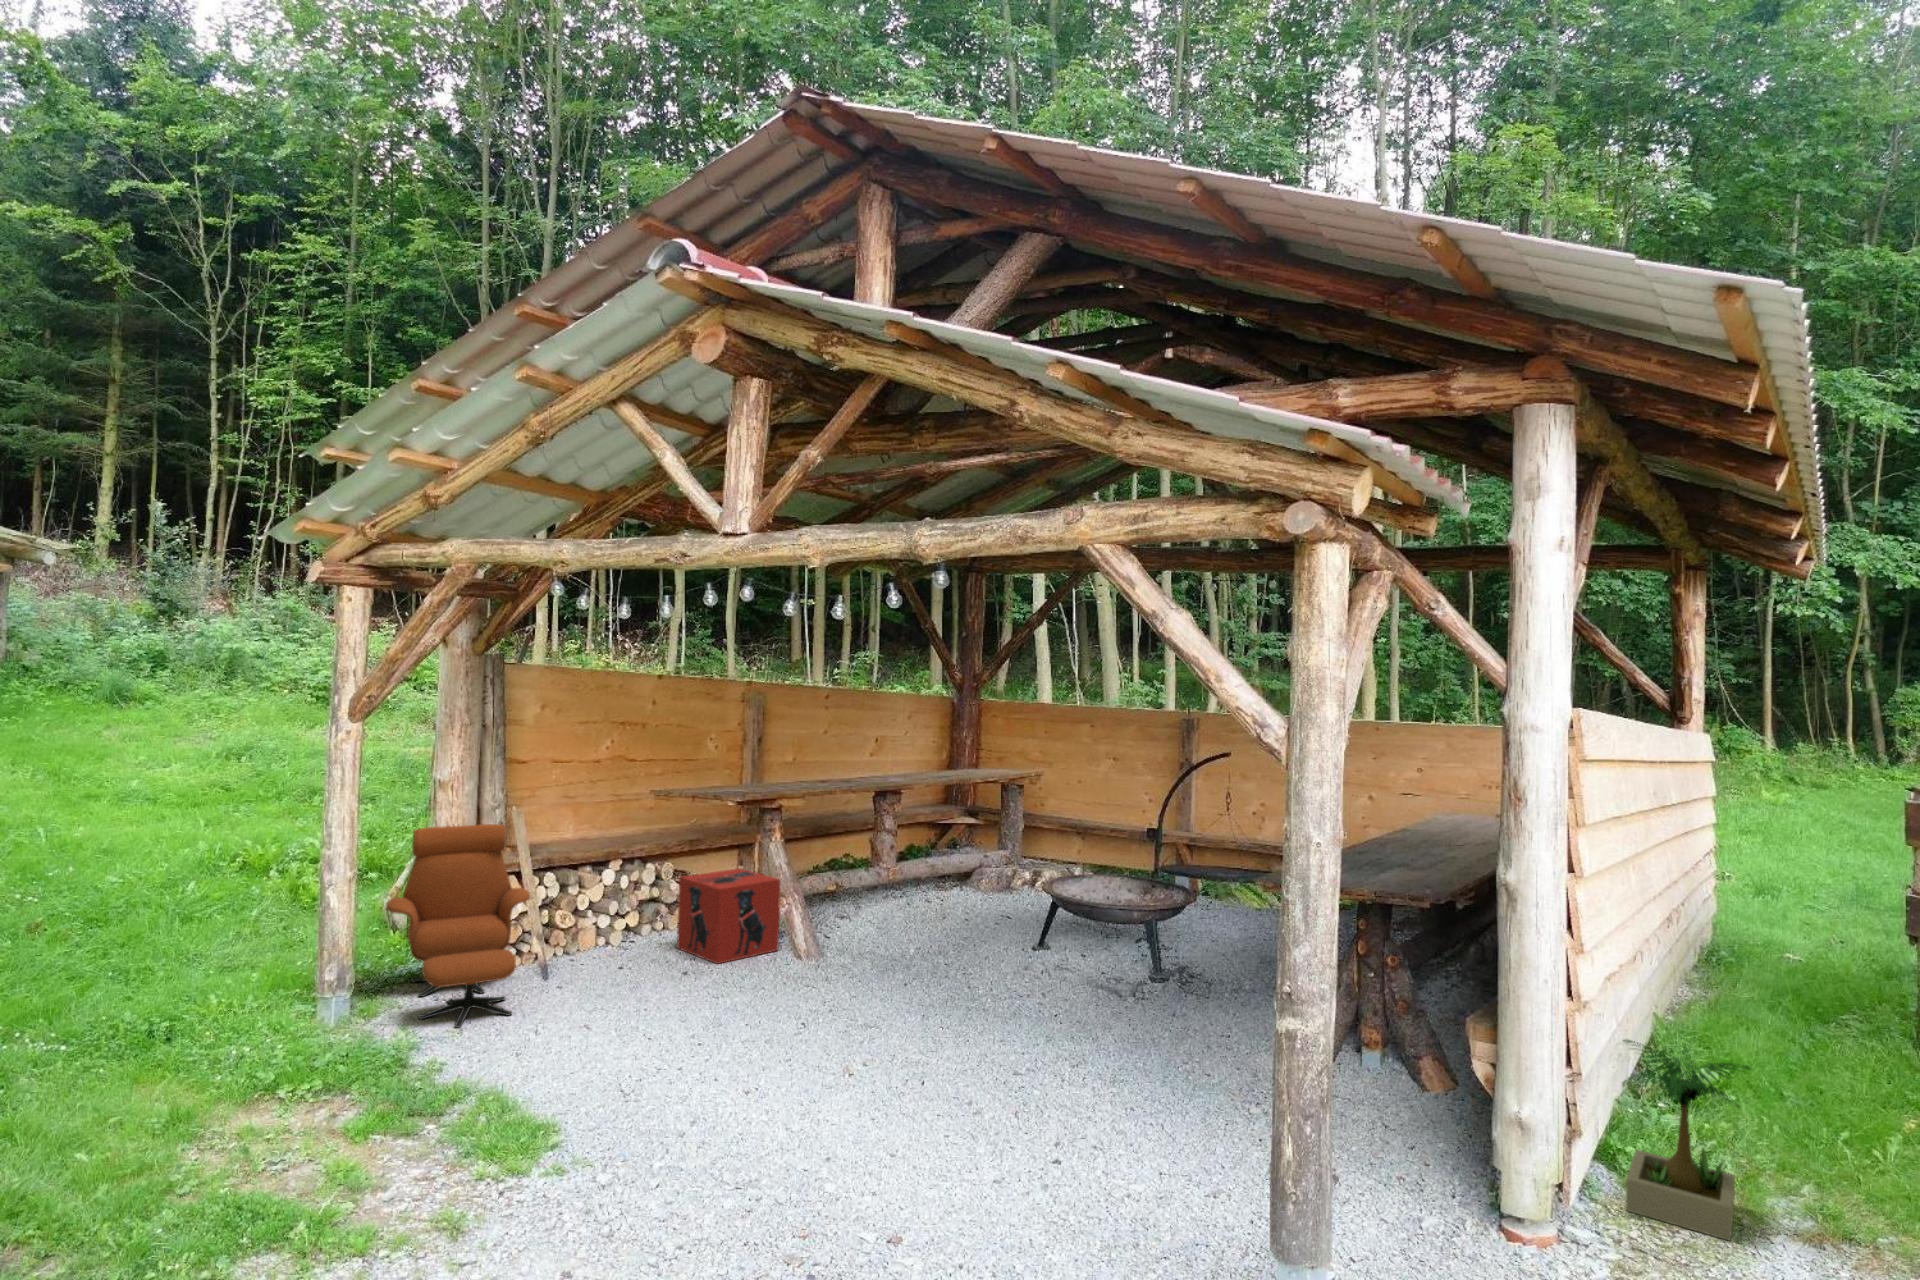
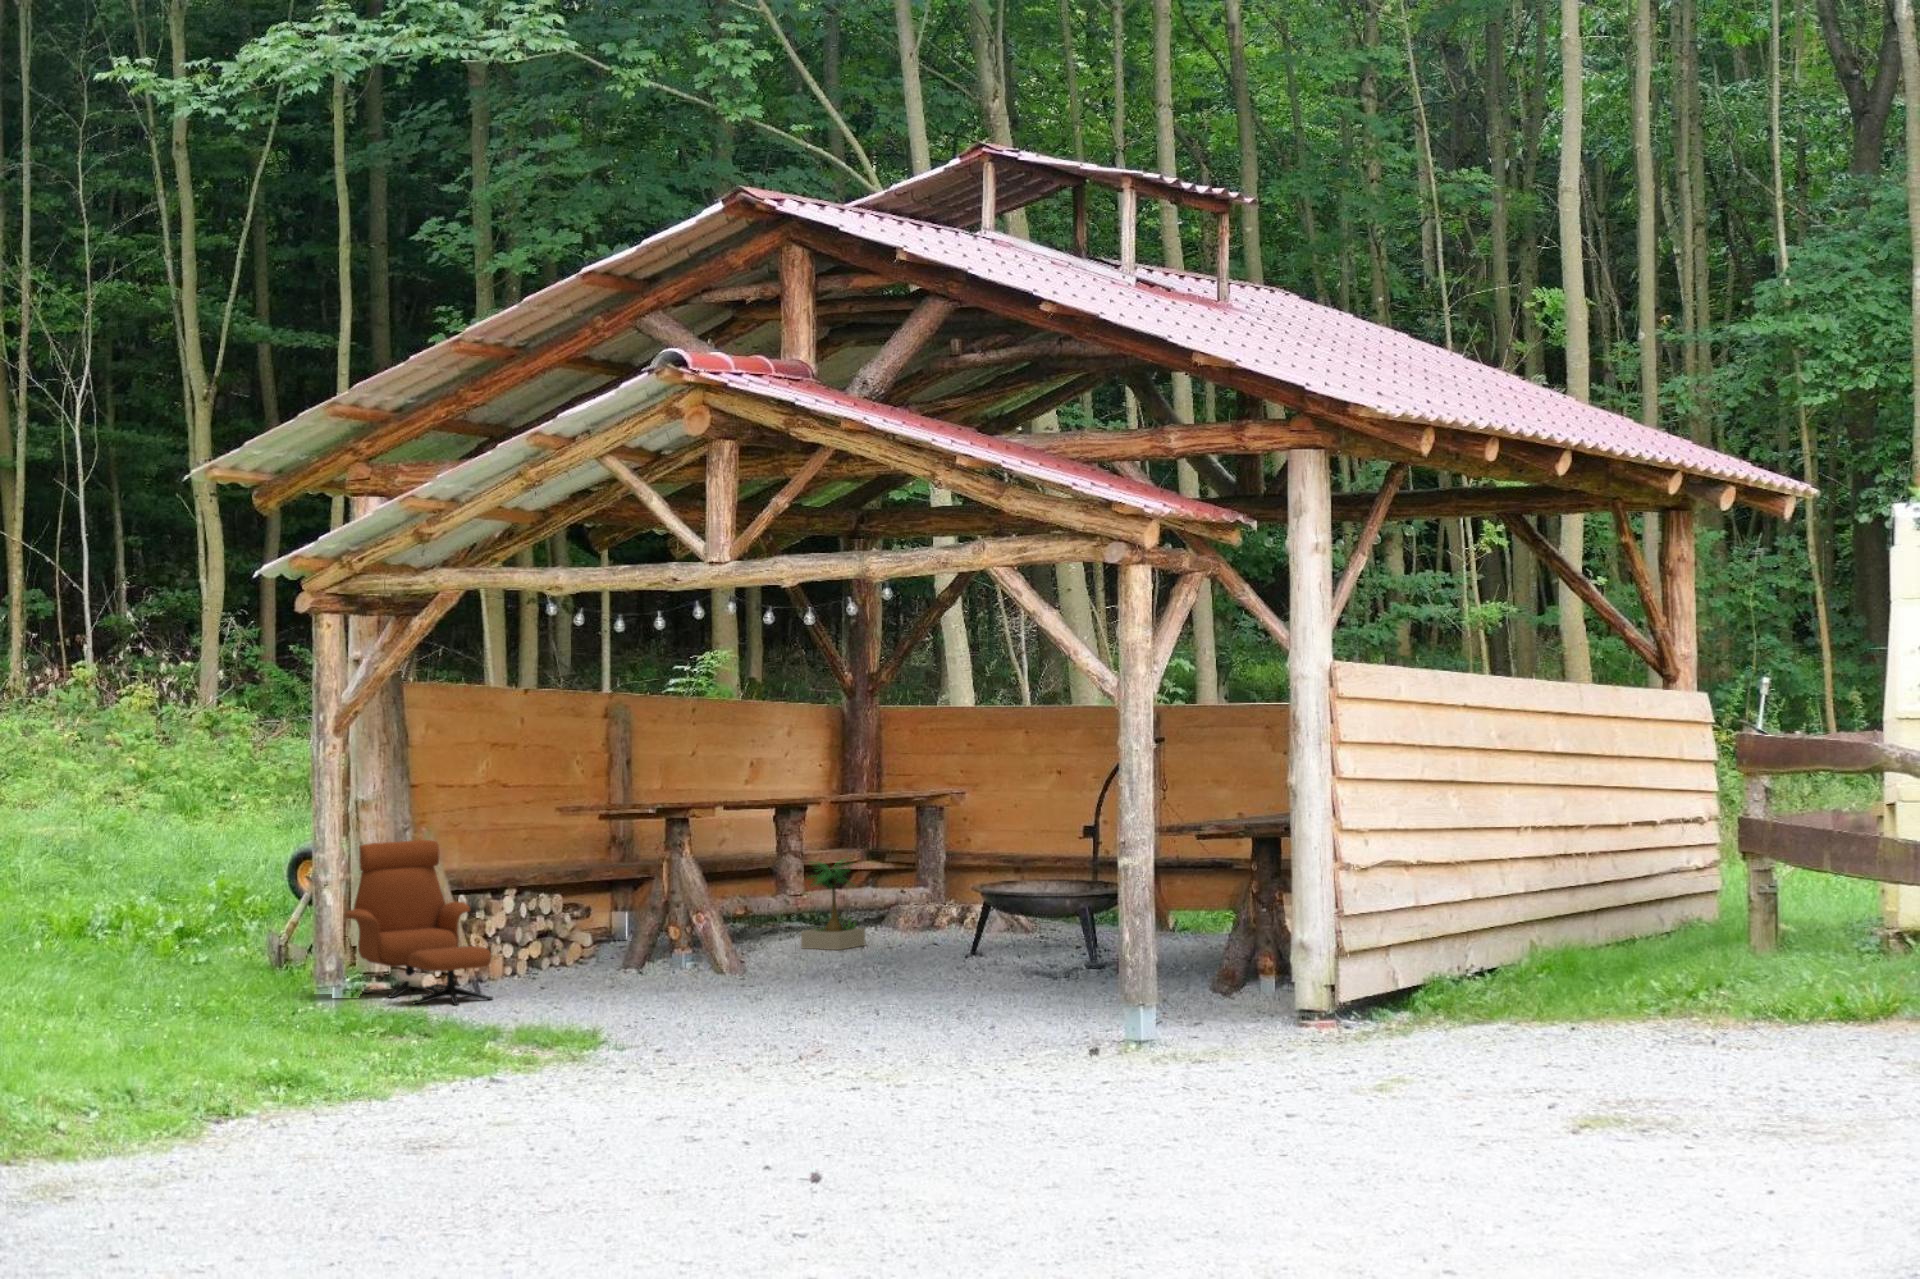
storage box: present [677,868,780,964] -> none [593,890,701,976]
potted plant: present [1622,1037,1751,1240] -> present [801,859,866,950]

